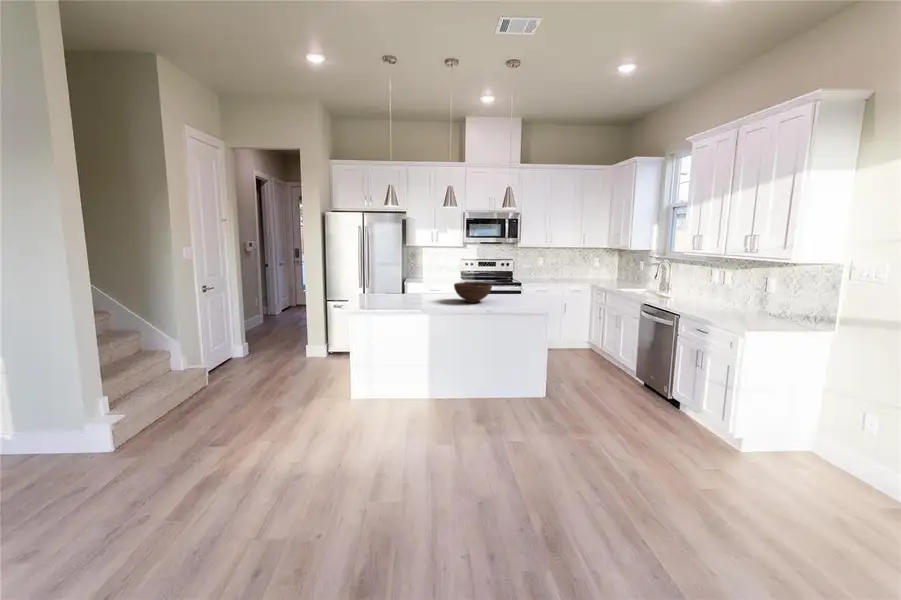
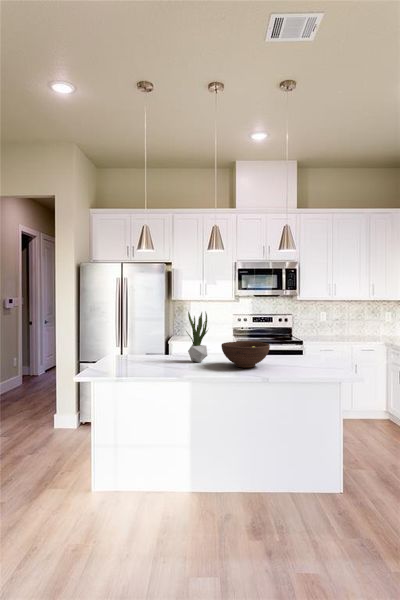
potted plant: none [424,257,443,299] -> present [186,312,208,362]

